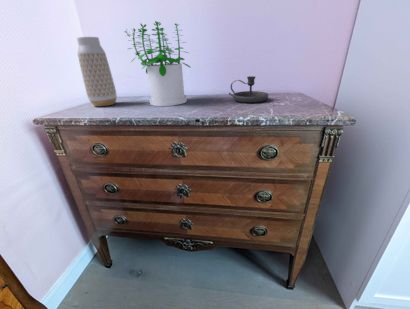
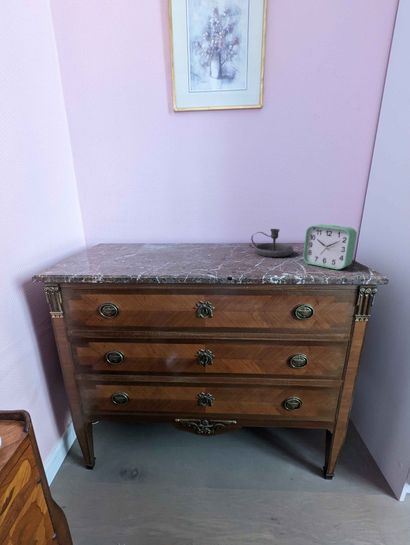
potted plant: present [125,21,190,106] -> none [140,173,210,260]
vase: present [77,37,117,106] -> none [84,185,121,259]
alarm clock: none [273,67,327,112] -> present [303,225,357,270]

